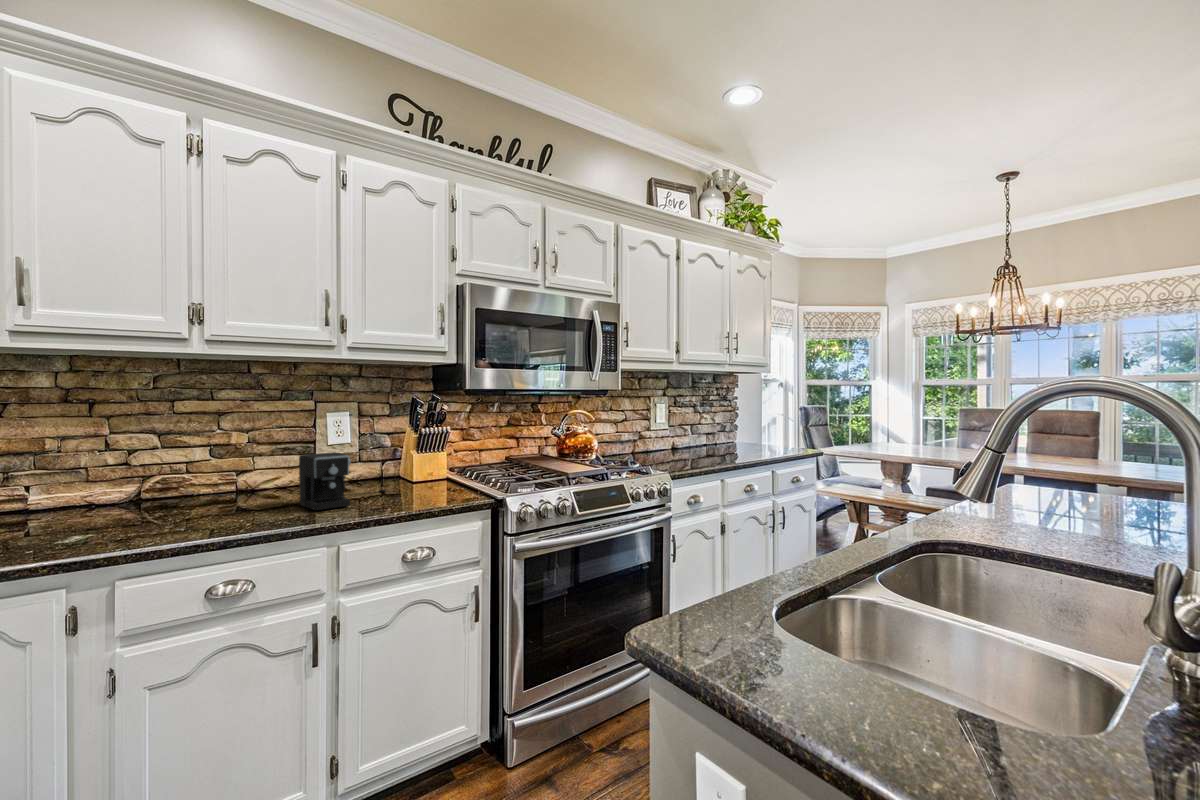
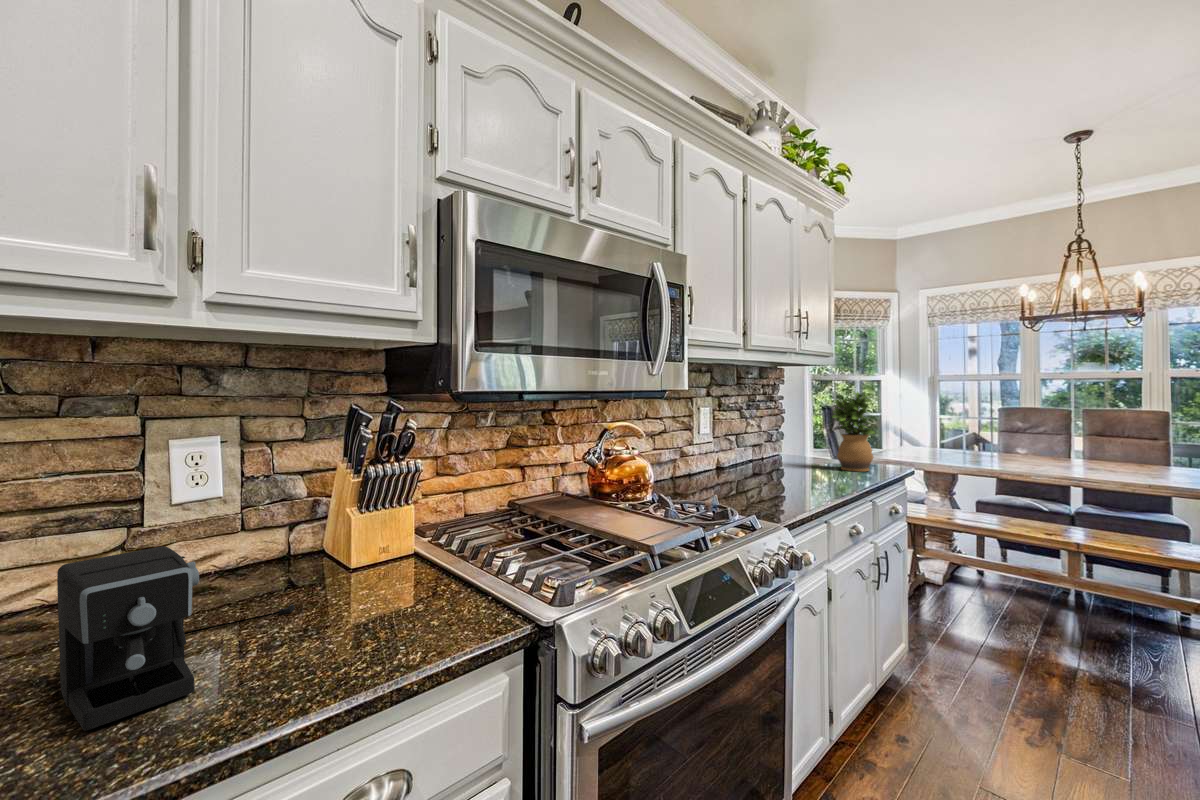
potted plant: none [760,392,794,451] -> present [833,392,874,471]

